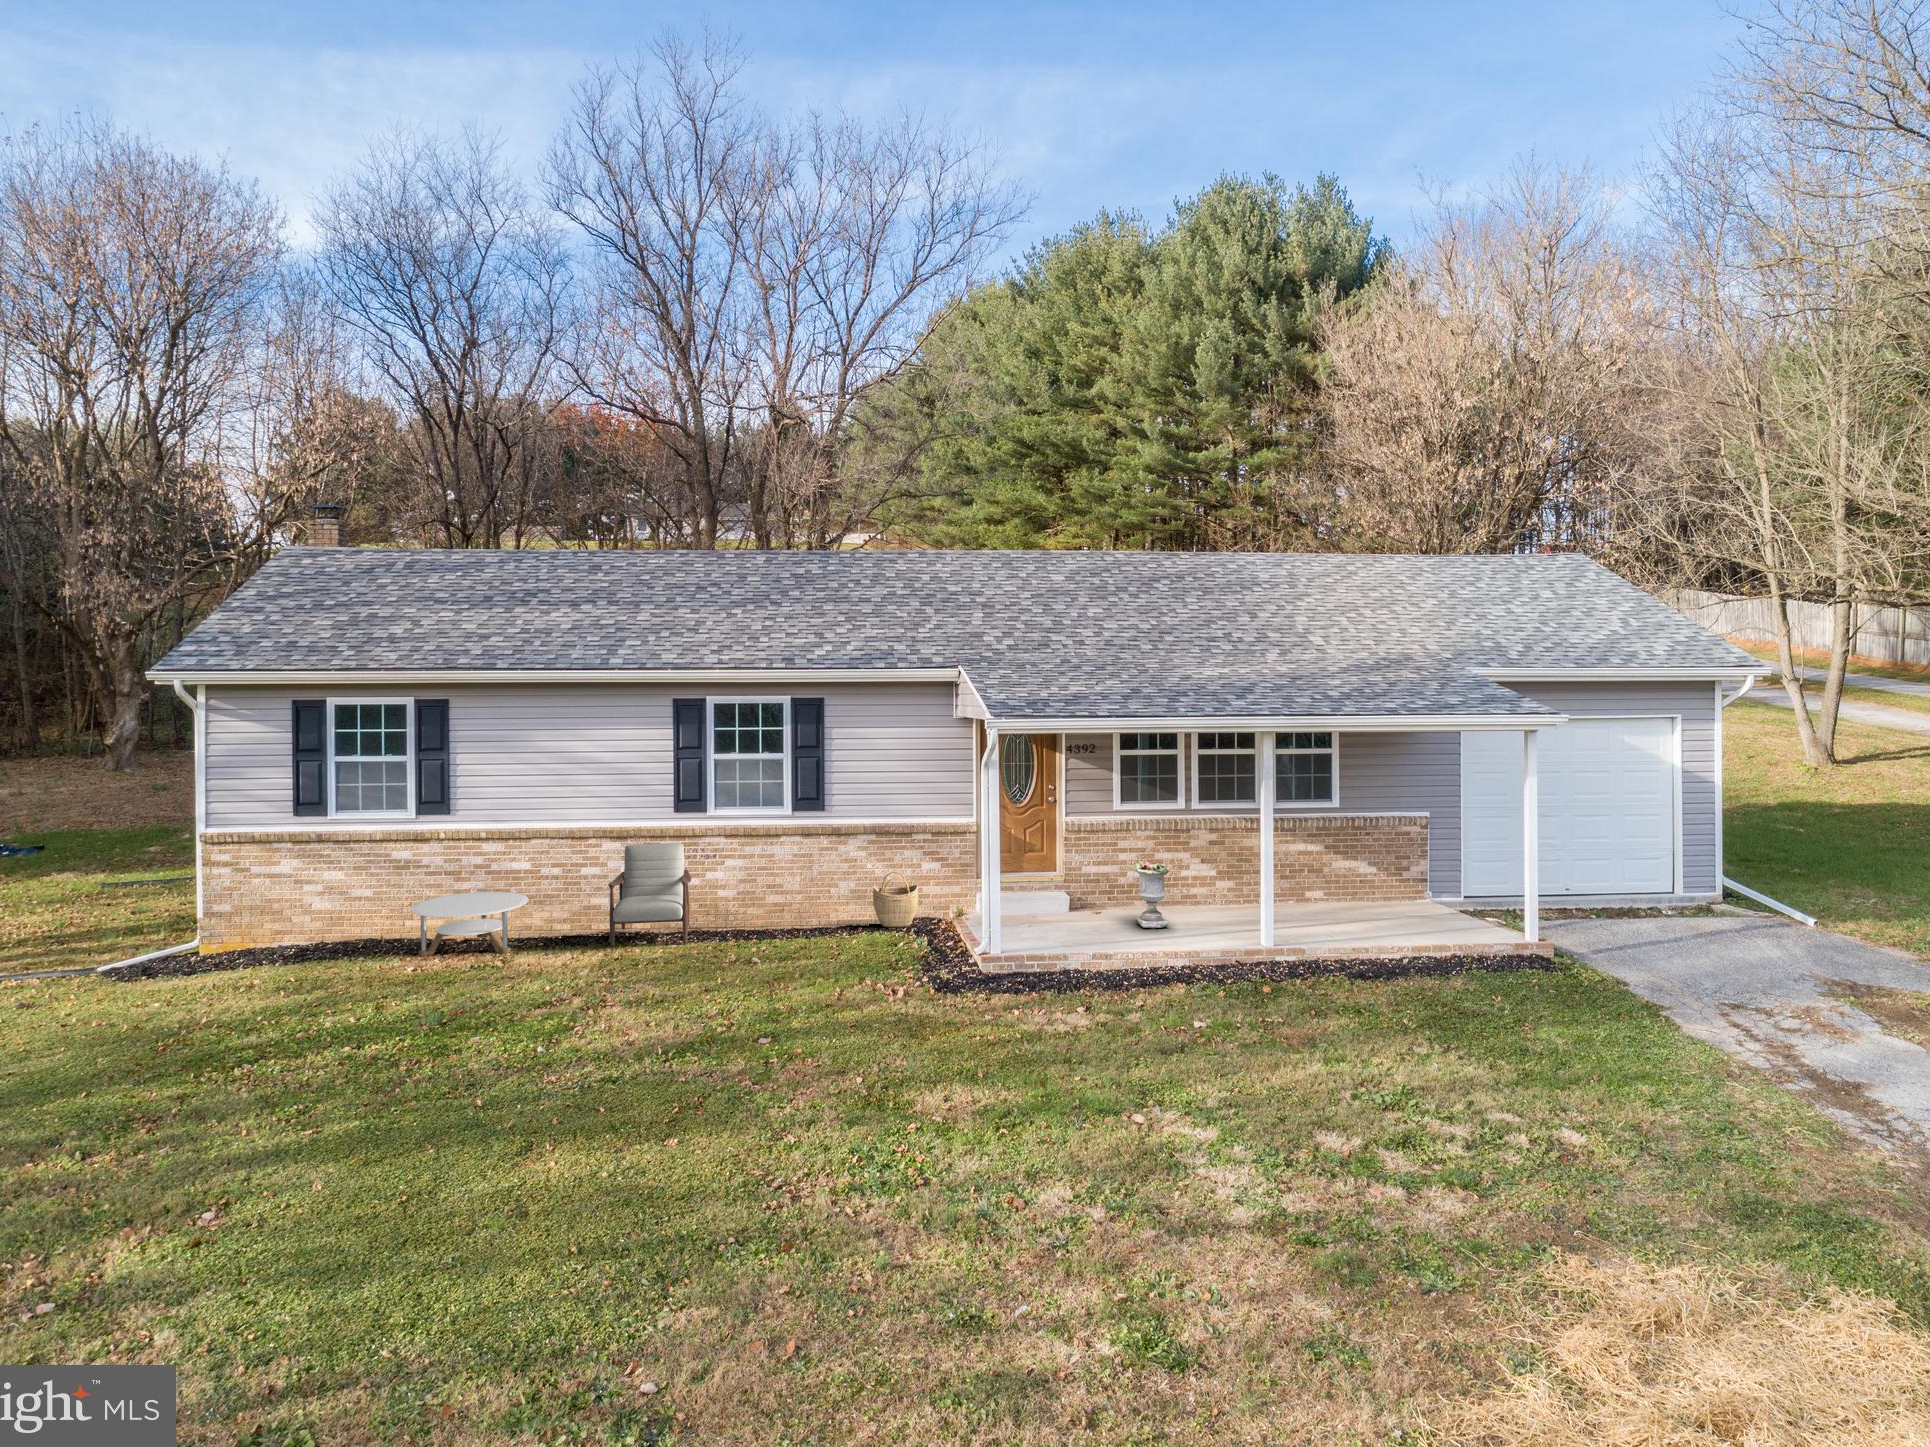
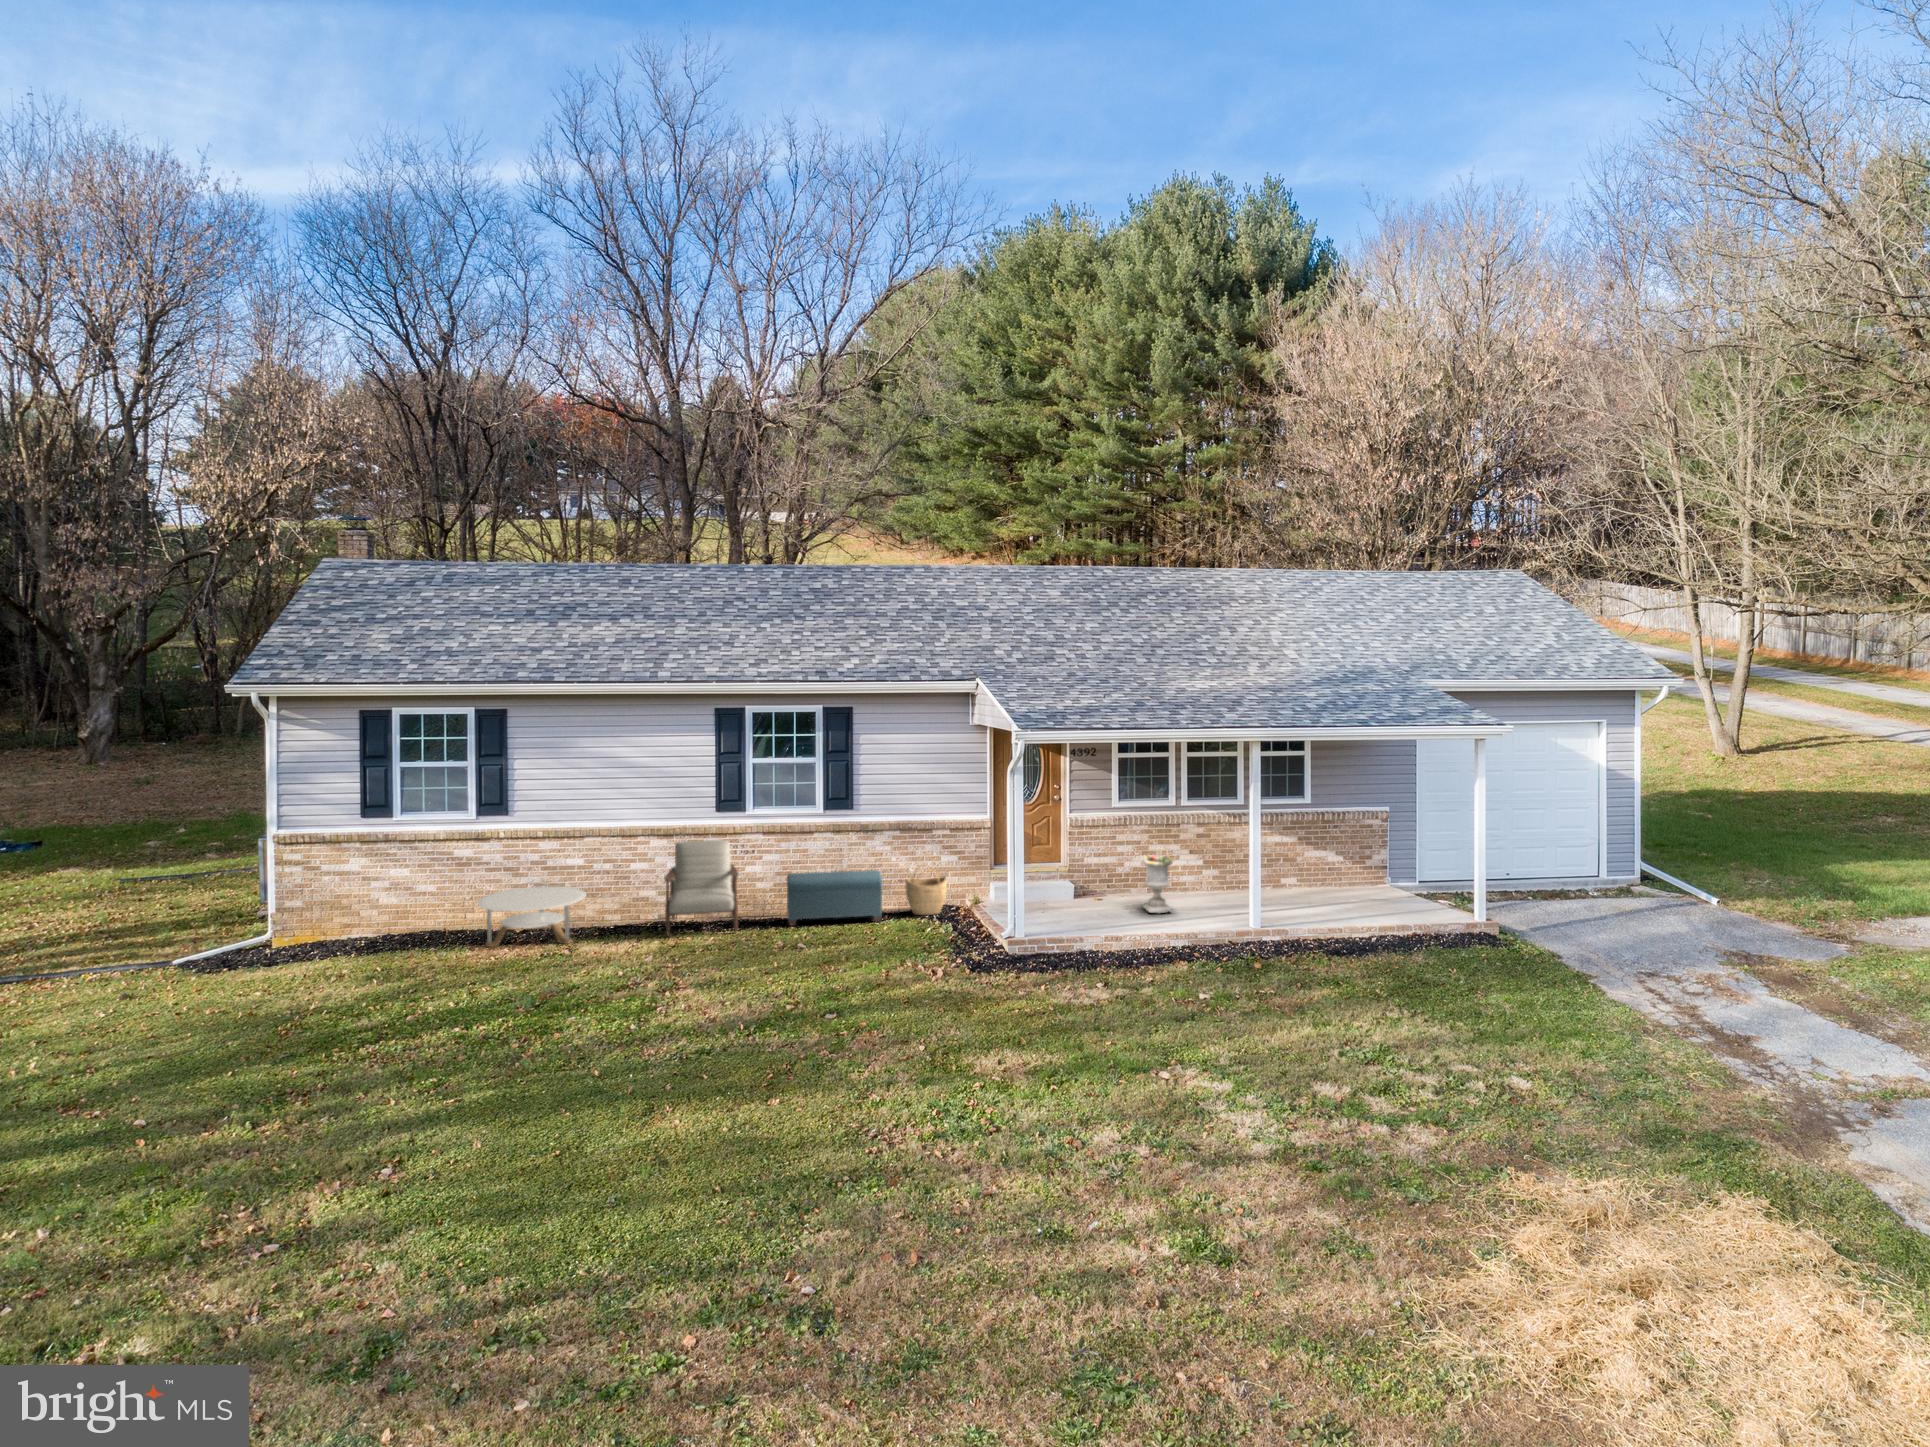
bench: none [742,878,846,937] -> present [787,870,882,926]

